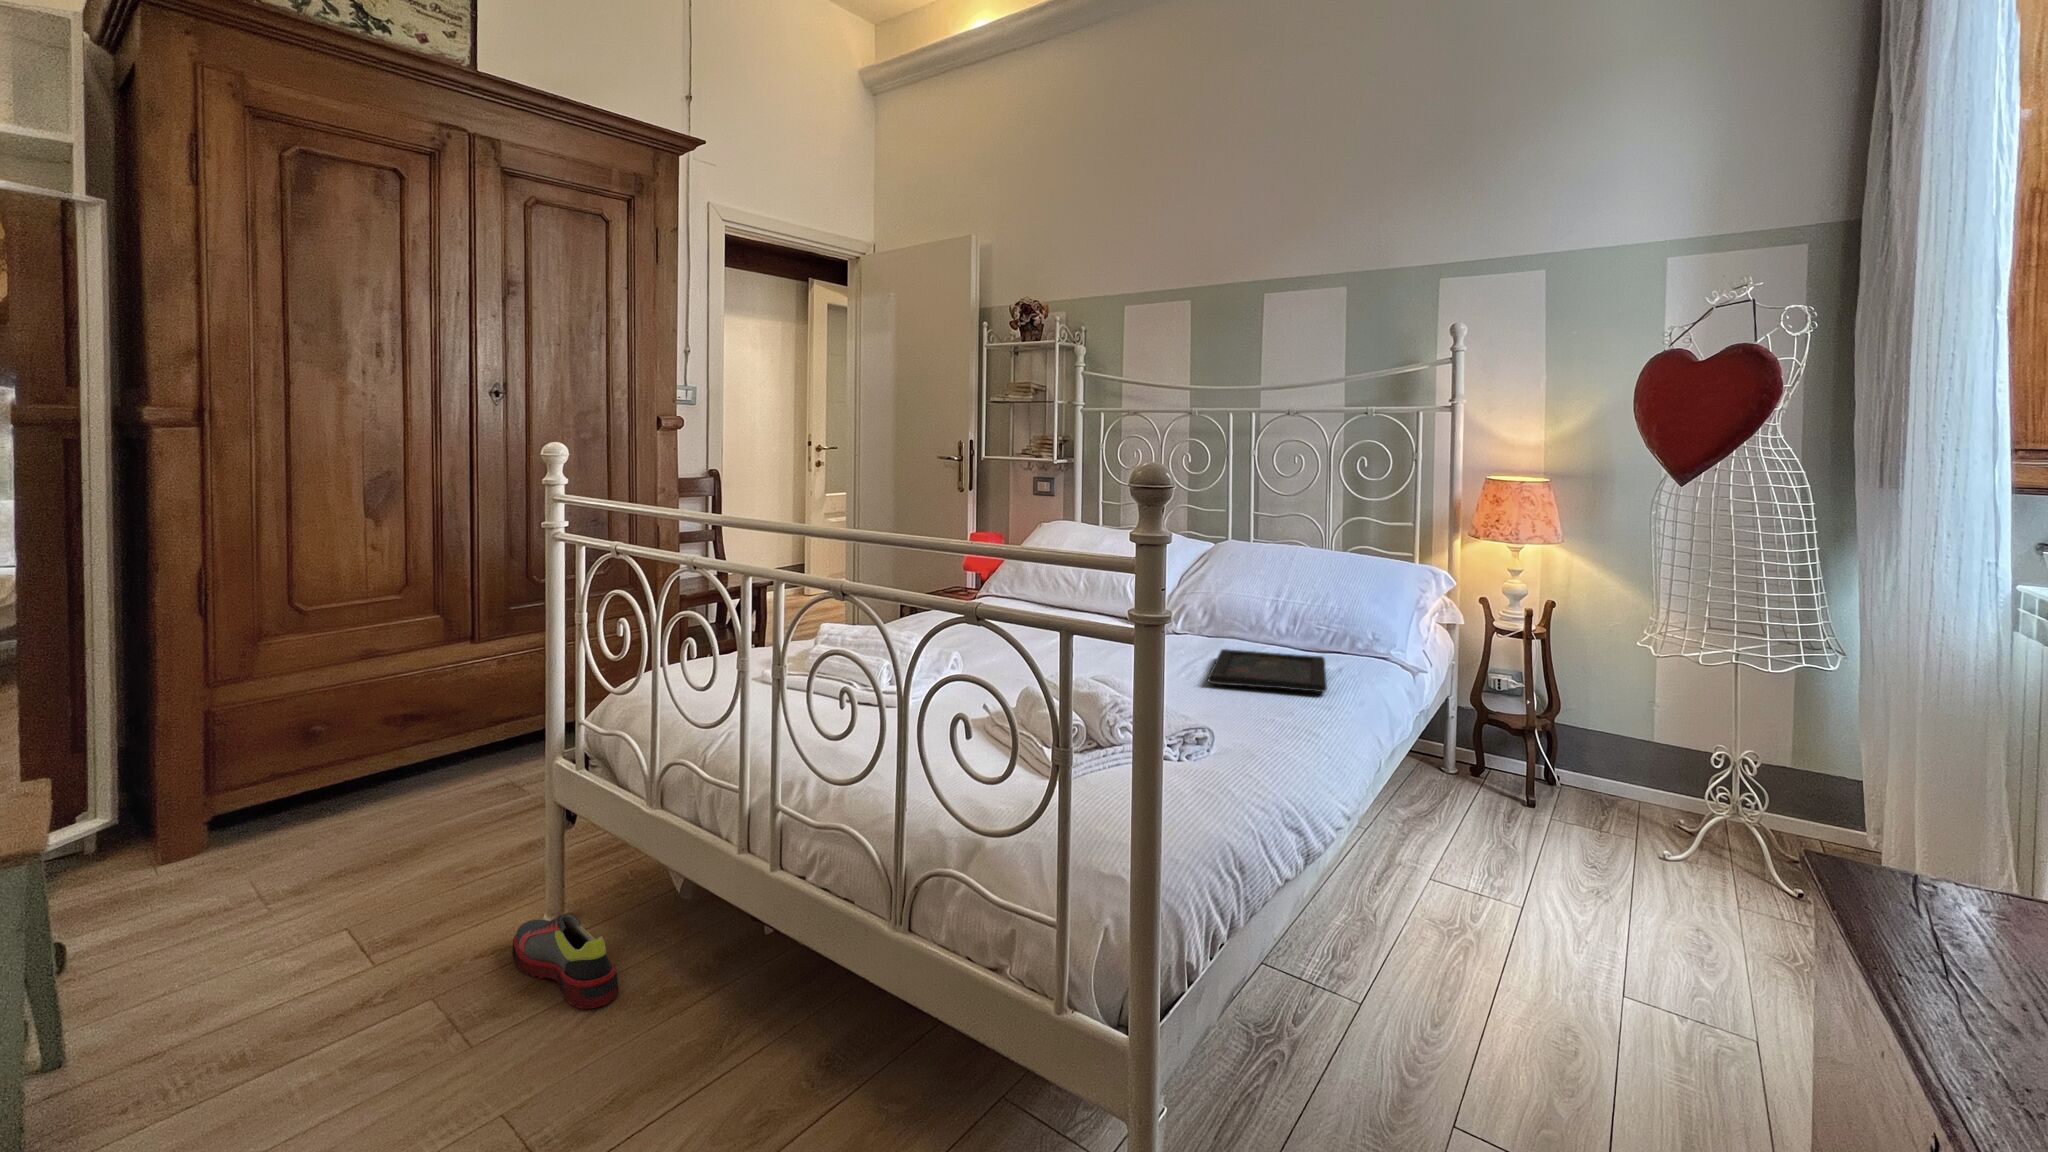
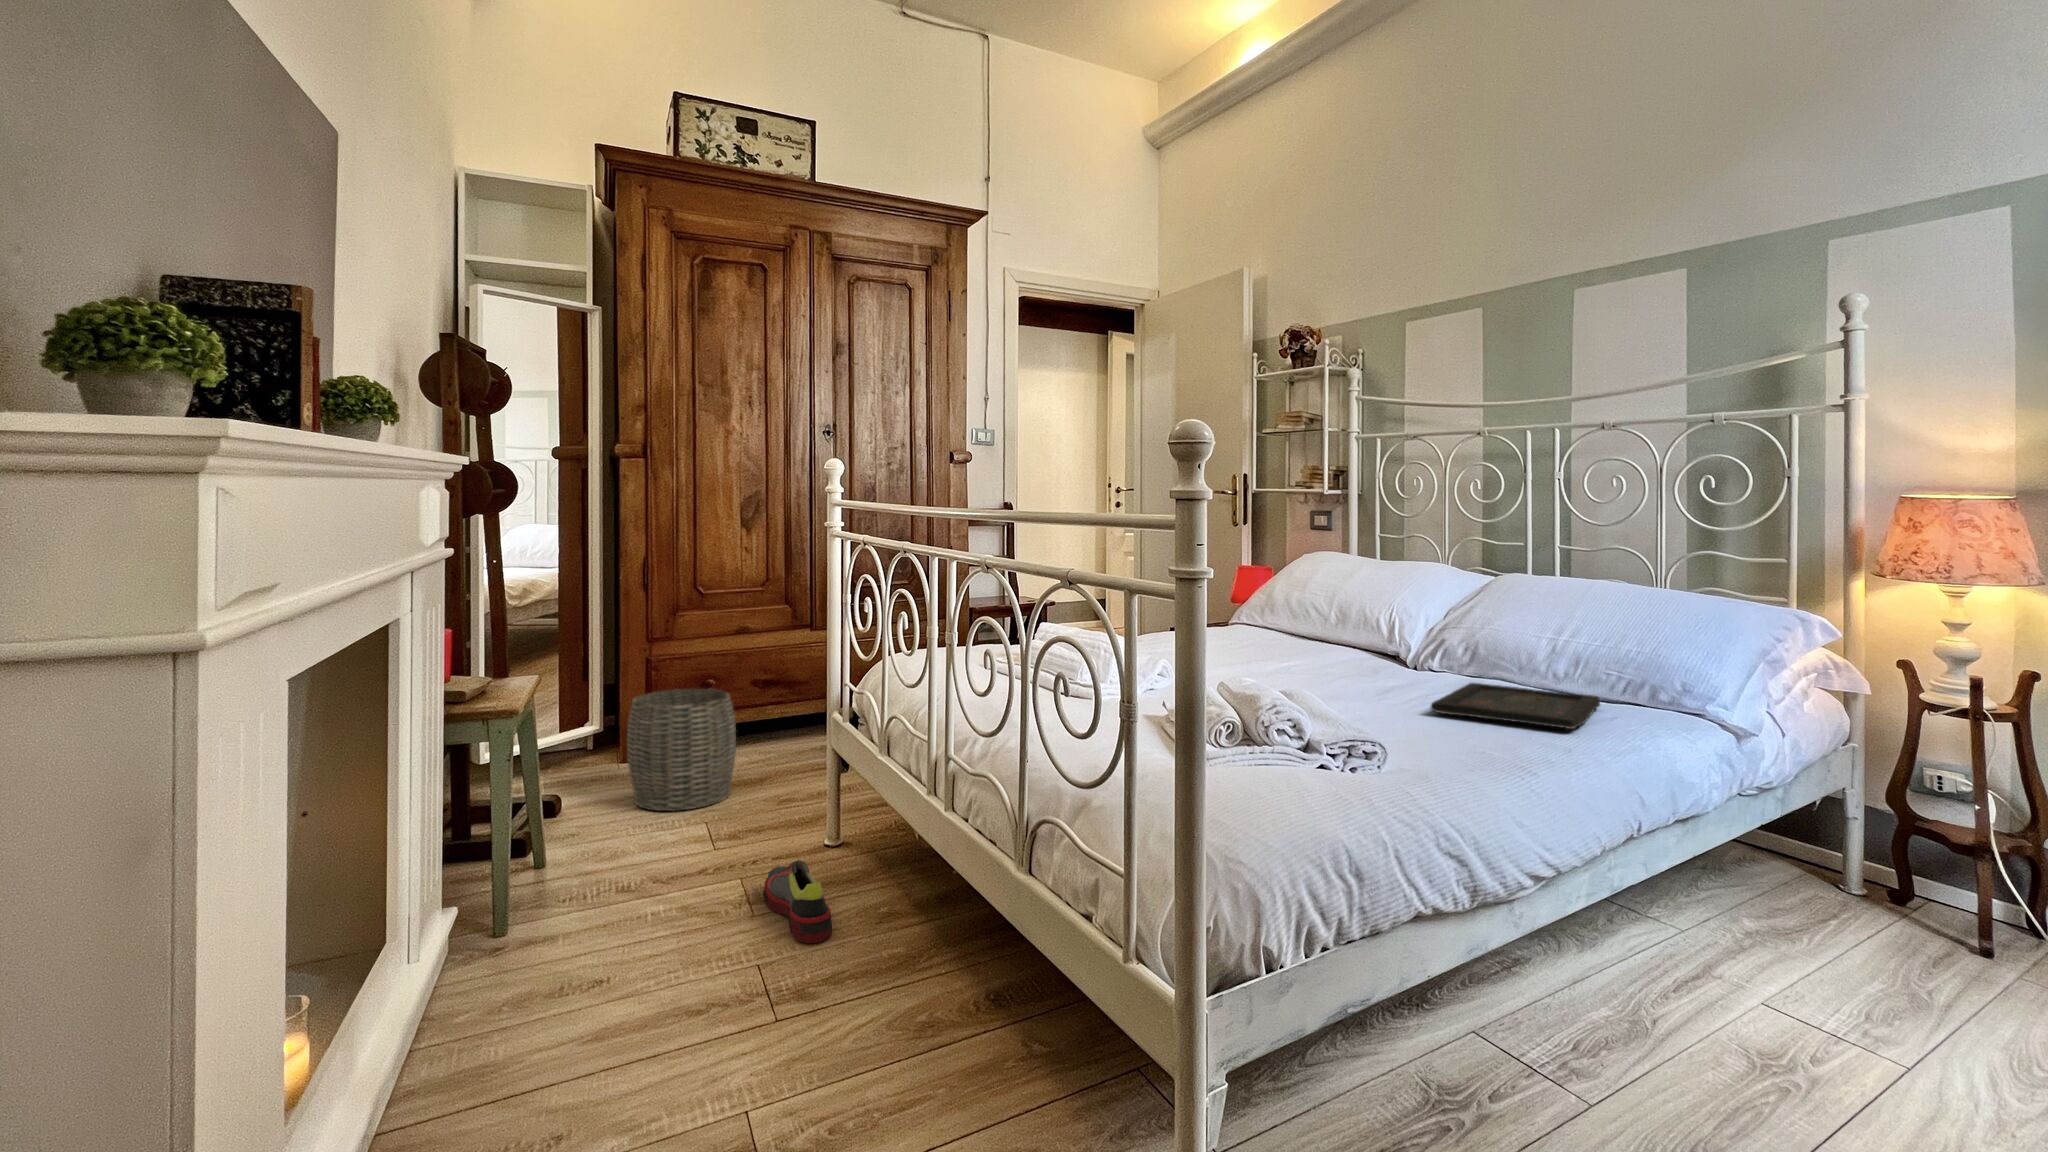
woven basket: none [259,707,421,869] -> present [627,689,736,811]

